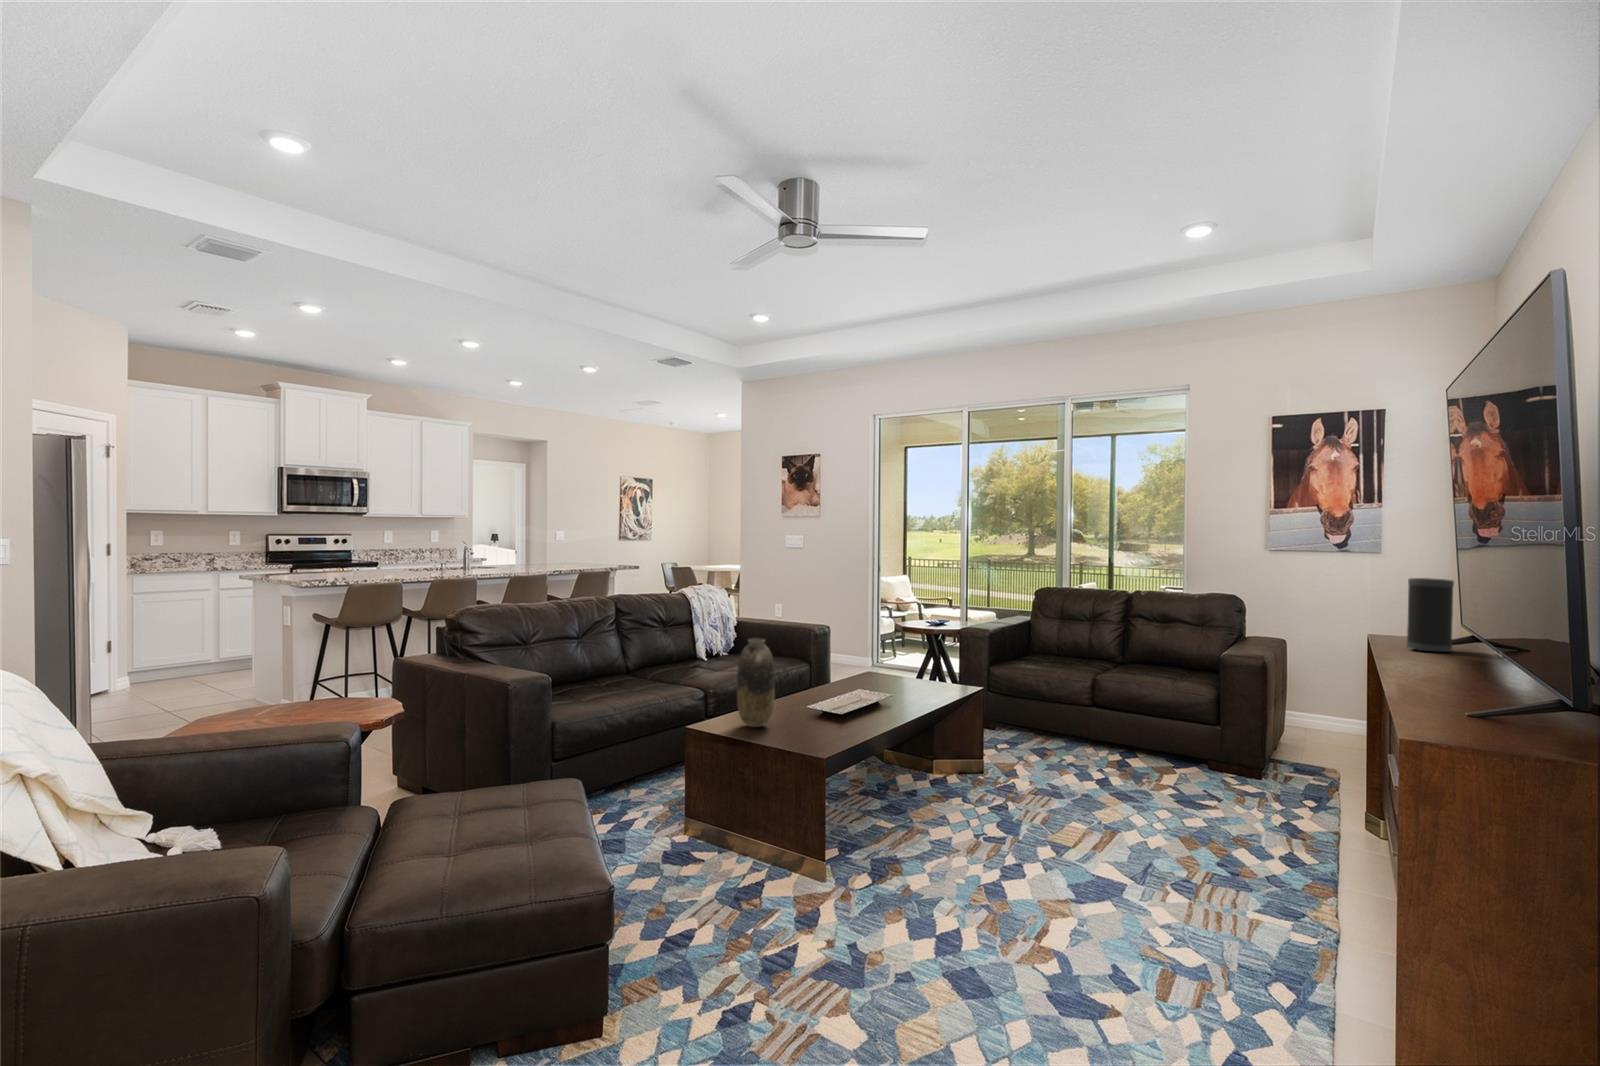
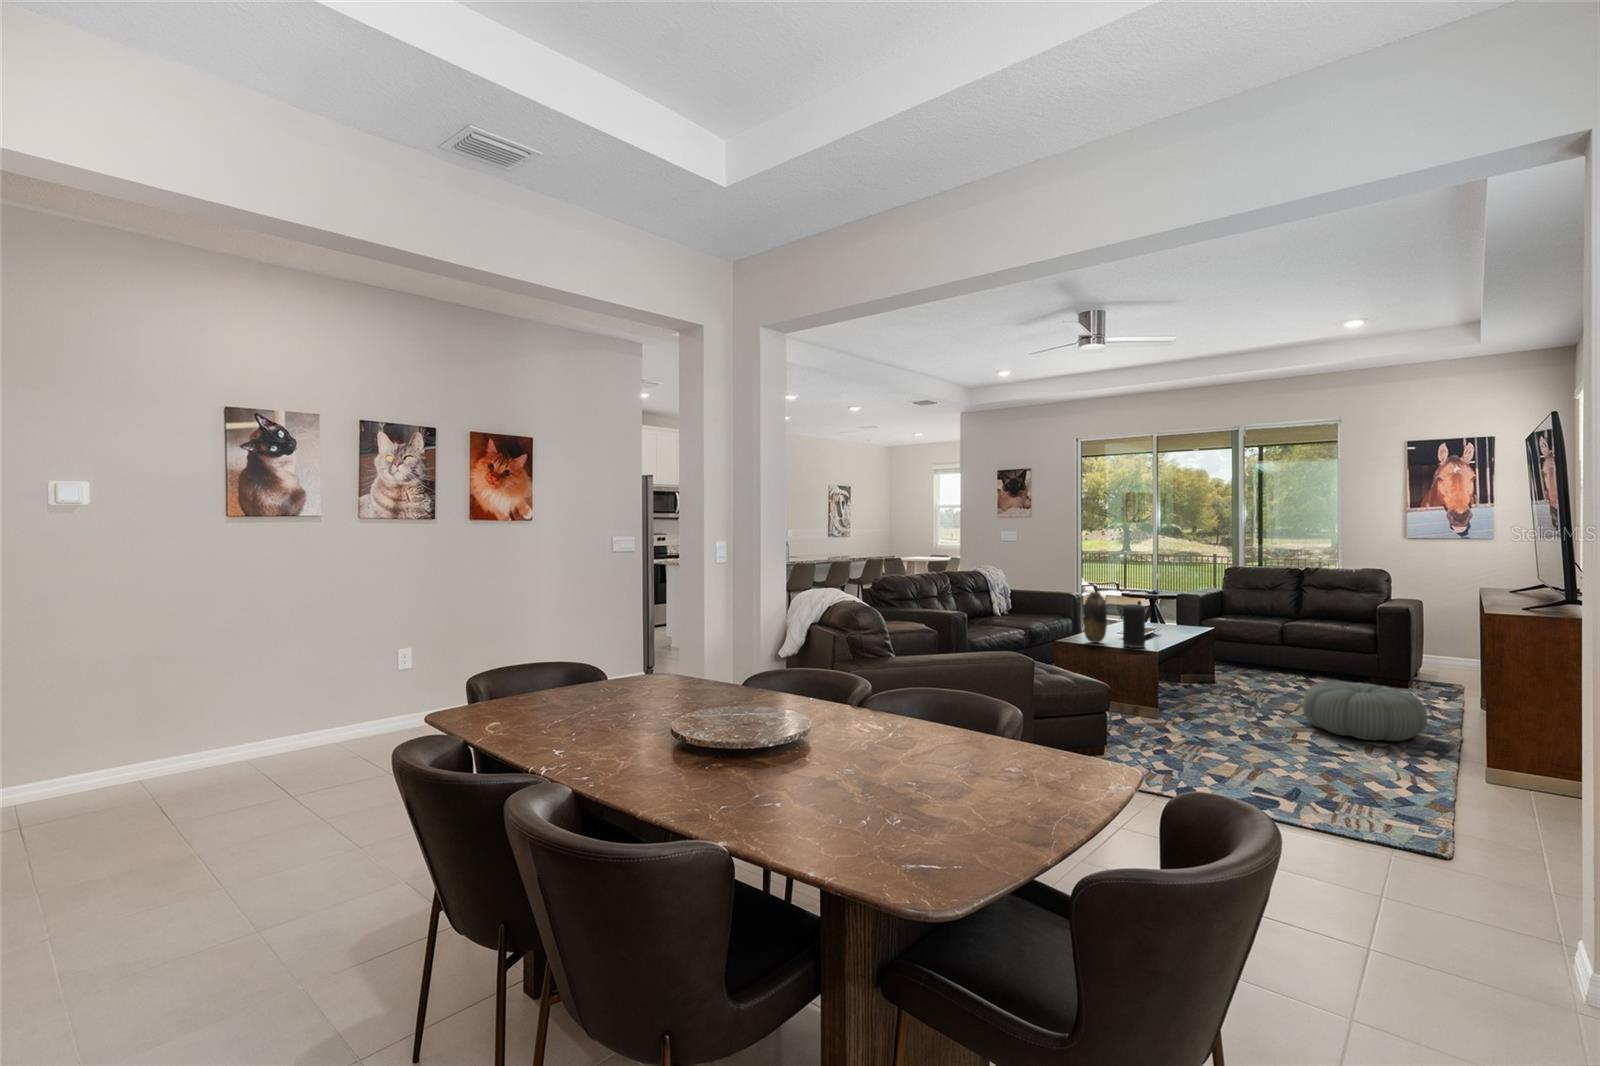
speaker: present [1407,578,1454,652] -> present [1123,604,1146,648]
pouf: none [1071,807,1280,945] -> present [1302,682,1428,741]

